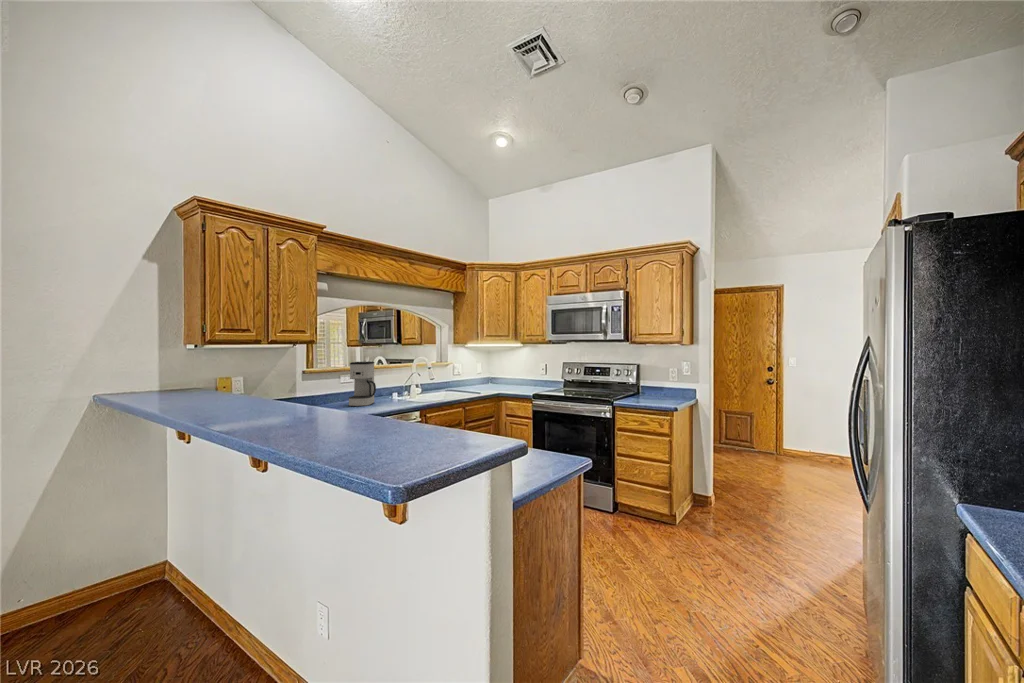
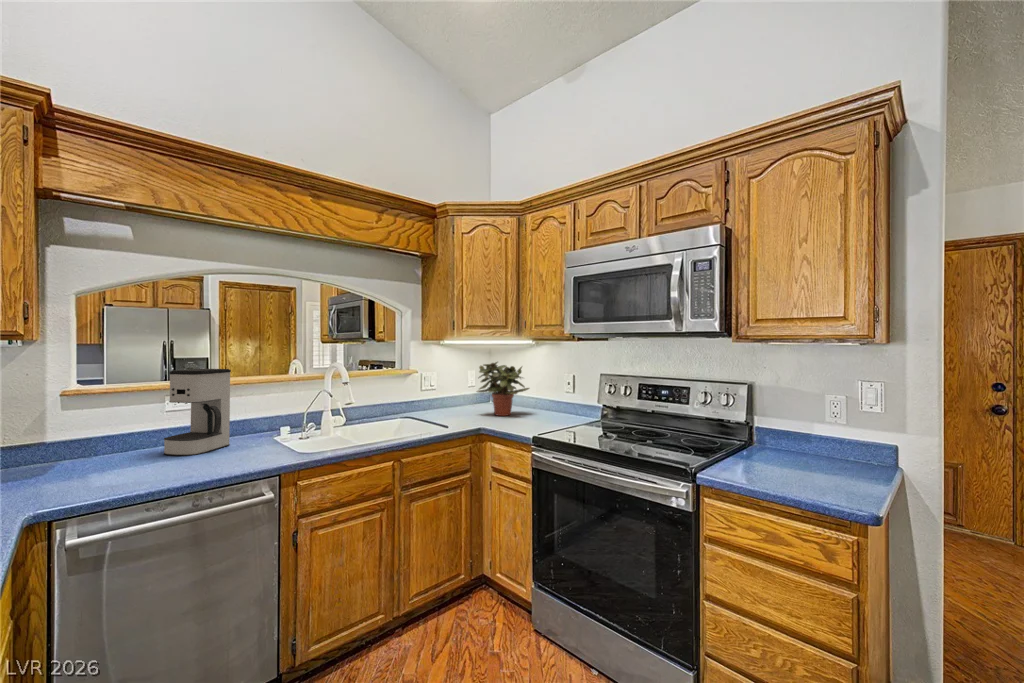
potted plant: none [488,356,520,388] -> present [477,362,529,416]

